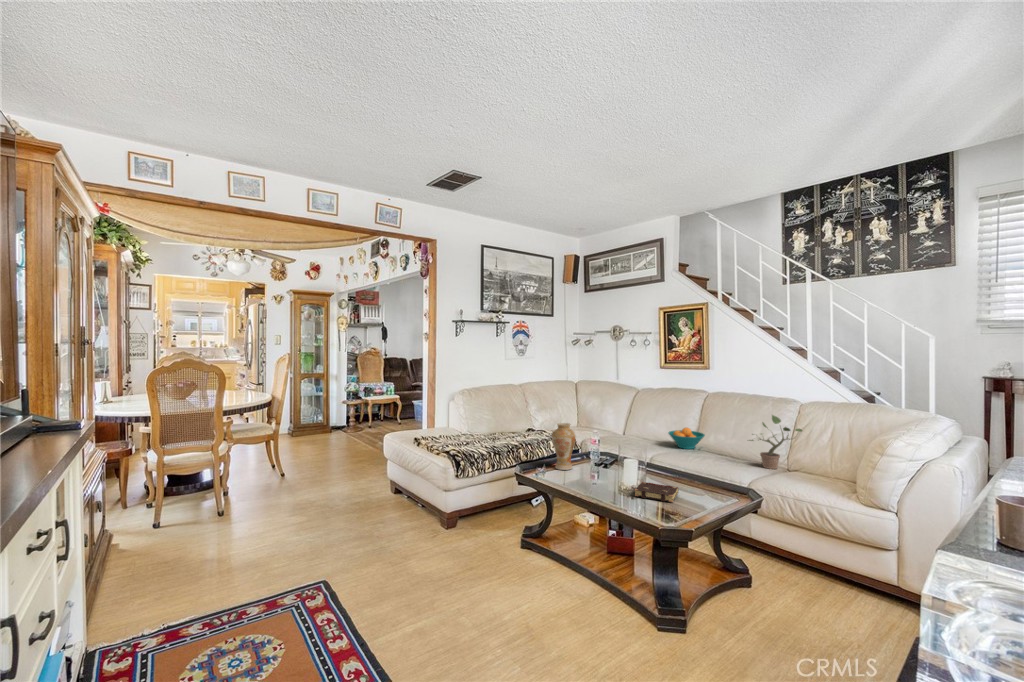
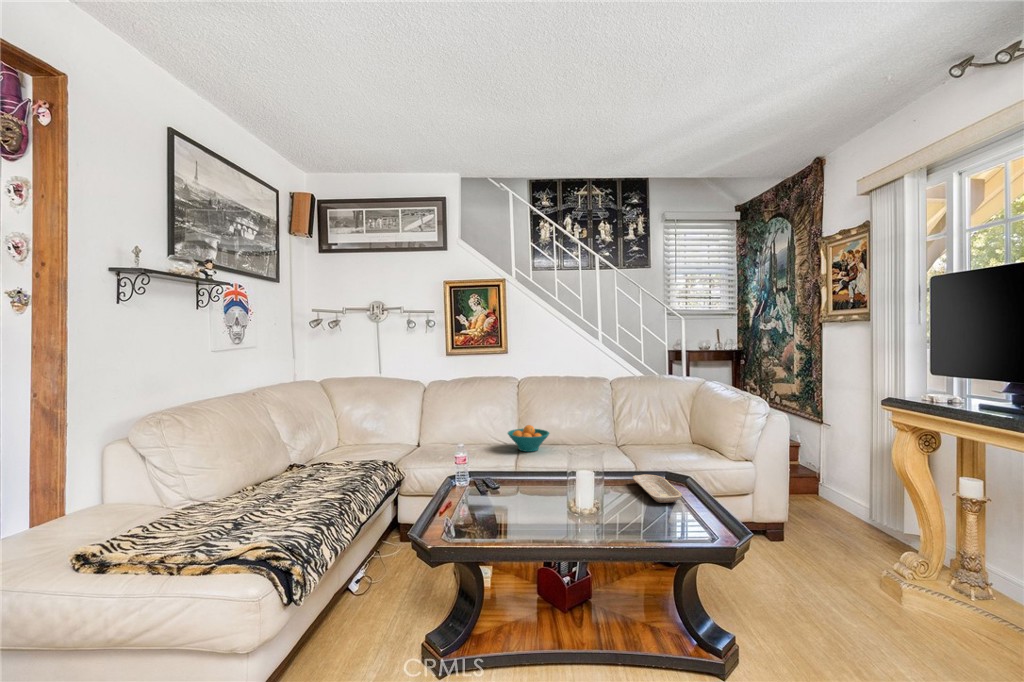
potted plant: present [749,415,802,469] -> none [619,396,666,455]
vase: present [552,423,575,470] -> none [460,445,501,530]
tray: none [678,472,720,490] -> present [633,474,682,503]
book: present [635,482,679,502] -> none [637,505,709,536]

